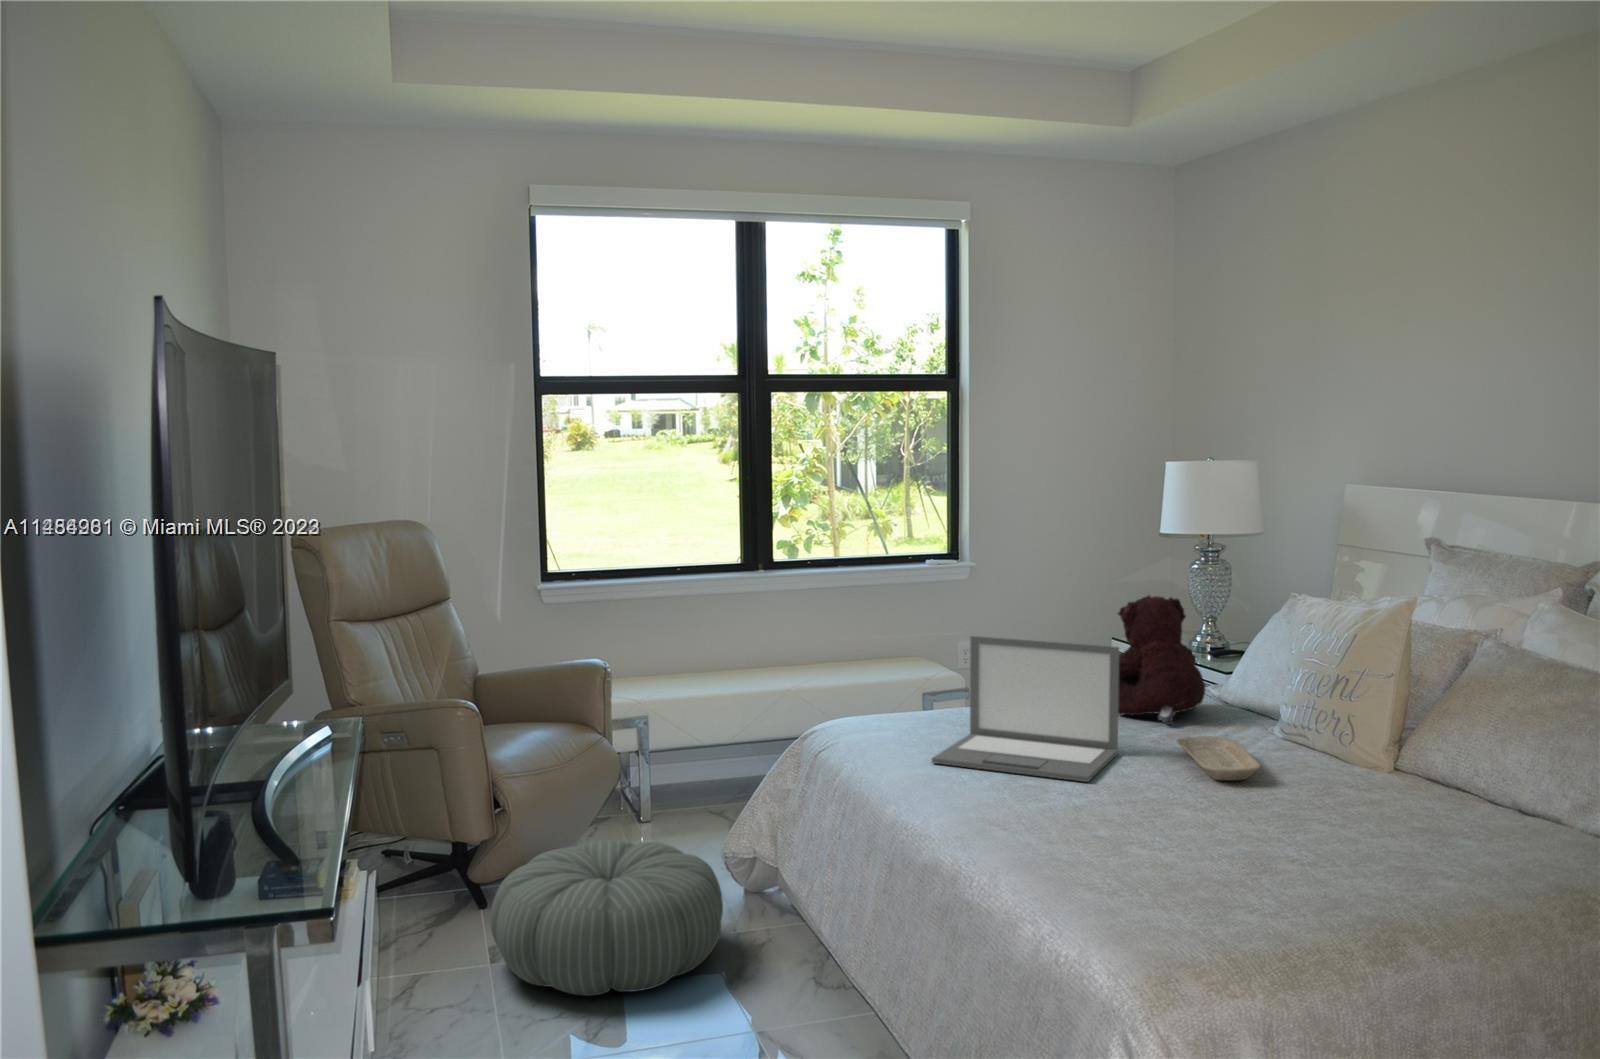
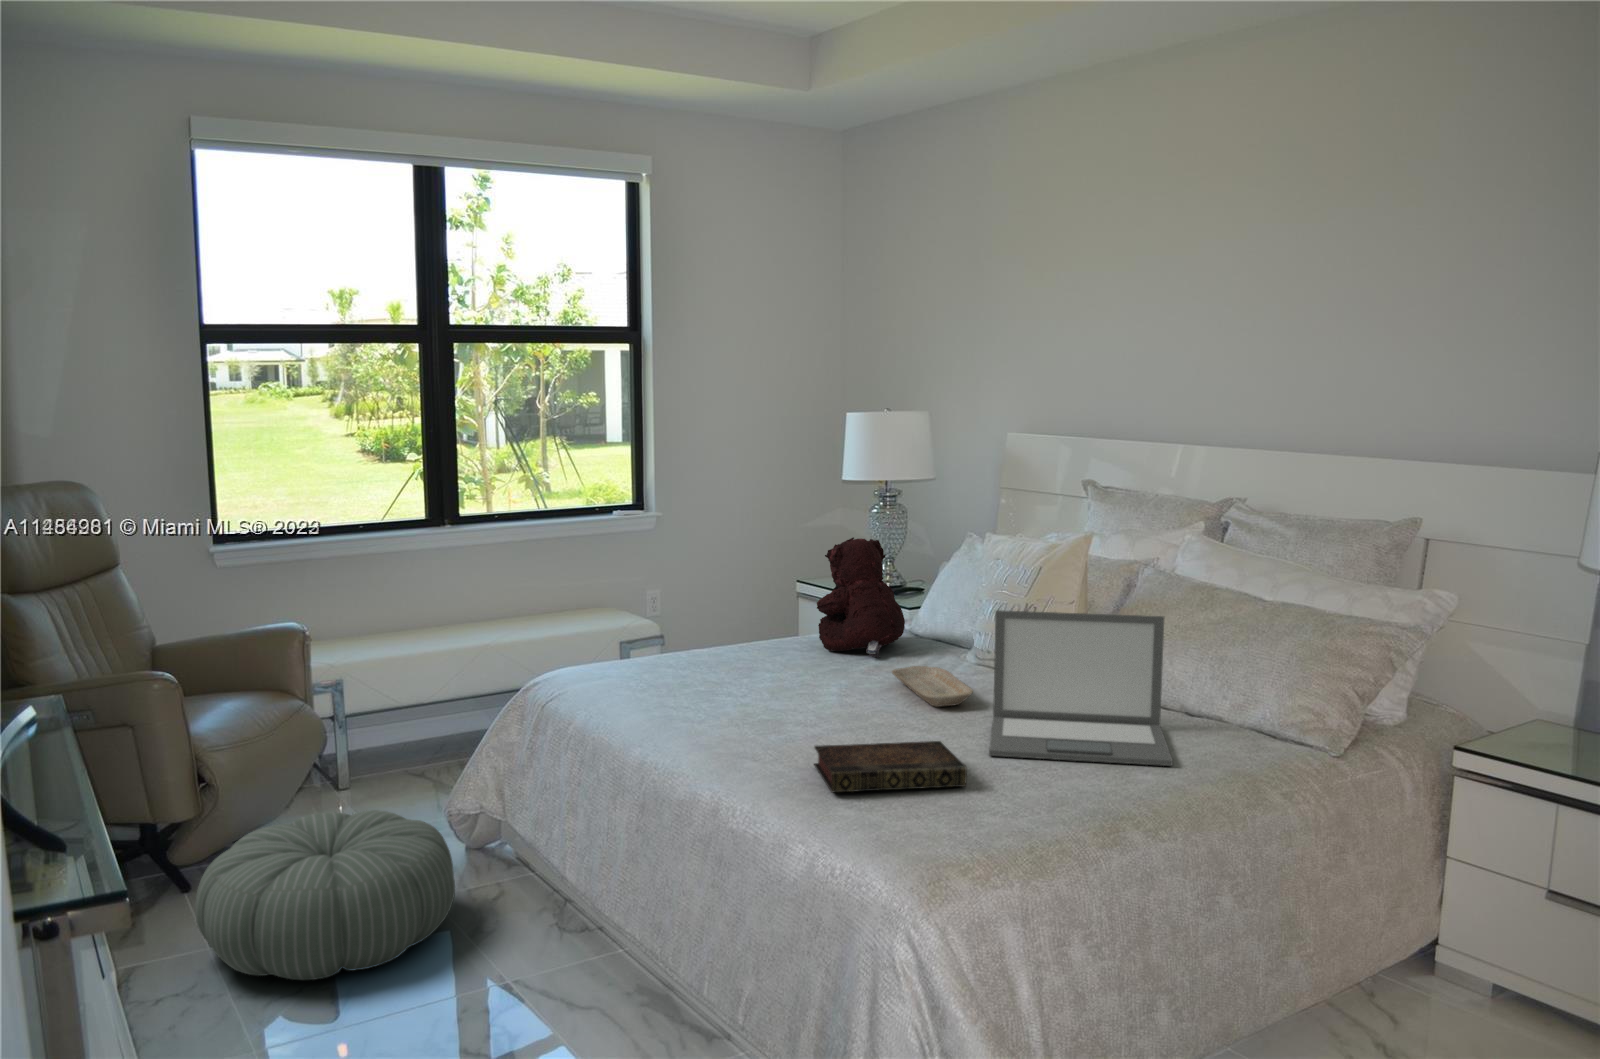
laptop: present [932,636,1119,782] -> present [989,610,1173,766]
book: none [1062,809,1220,865] -> present [814,741,967,792]

